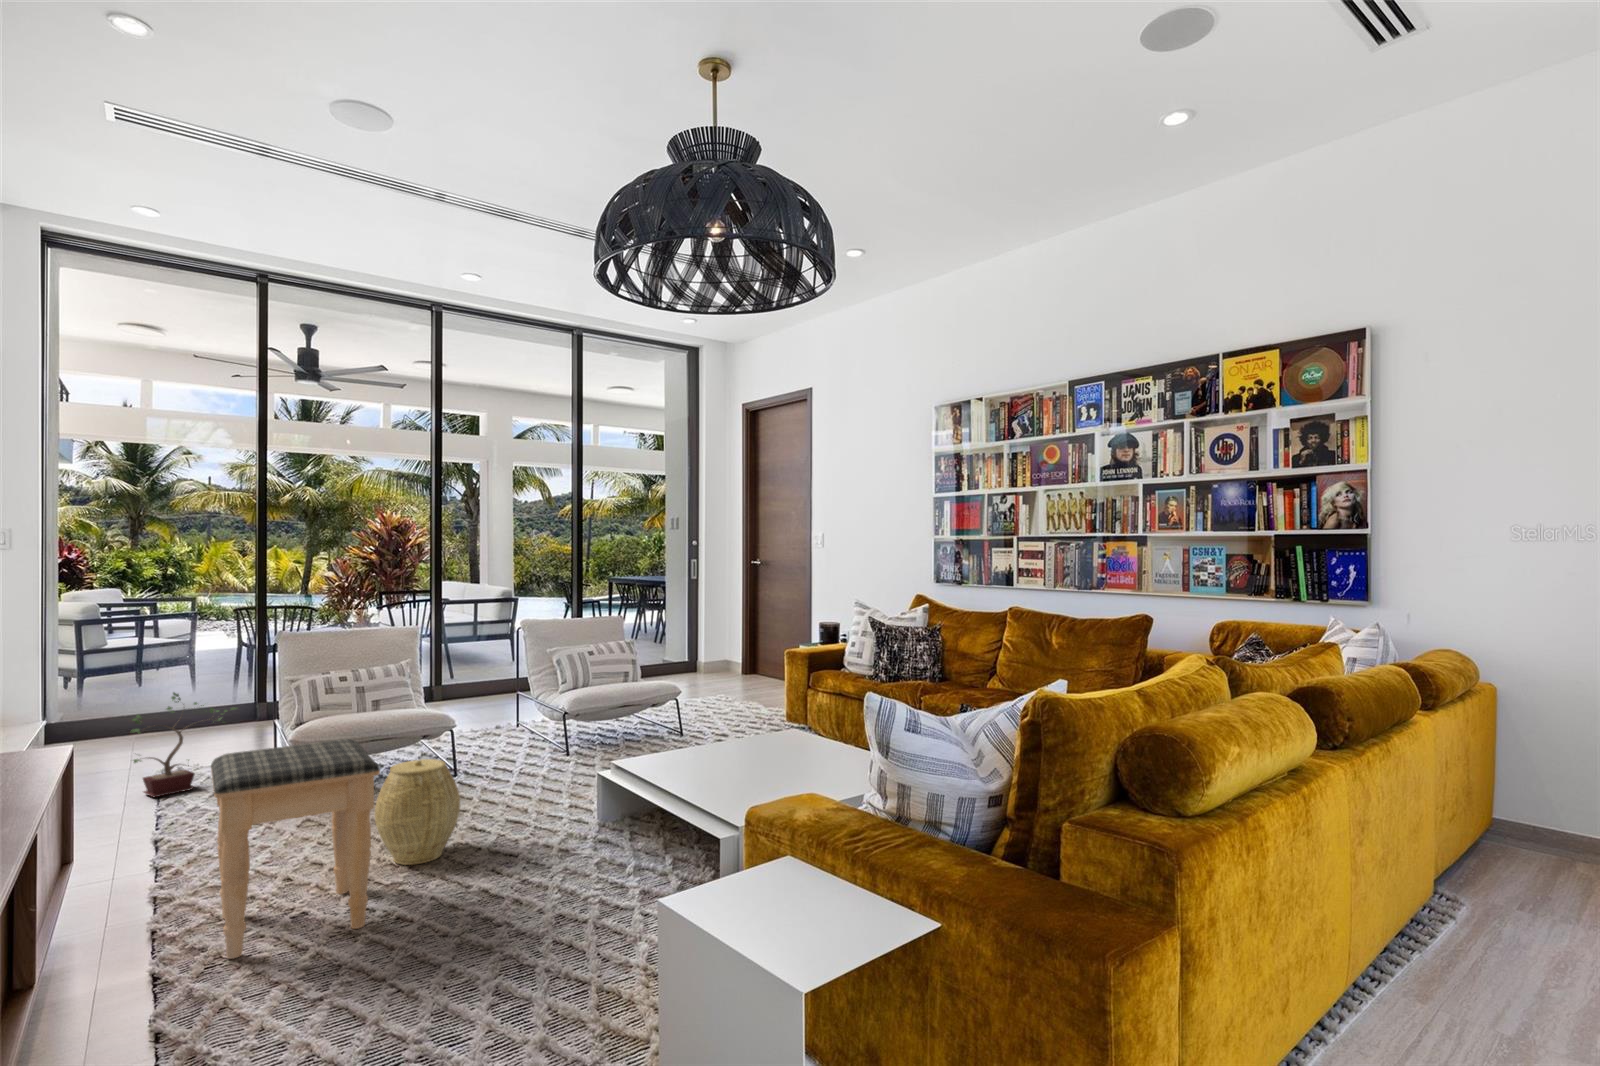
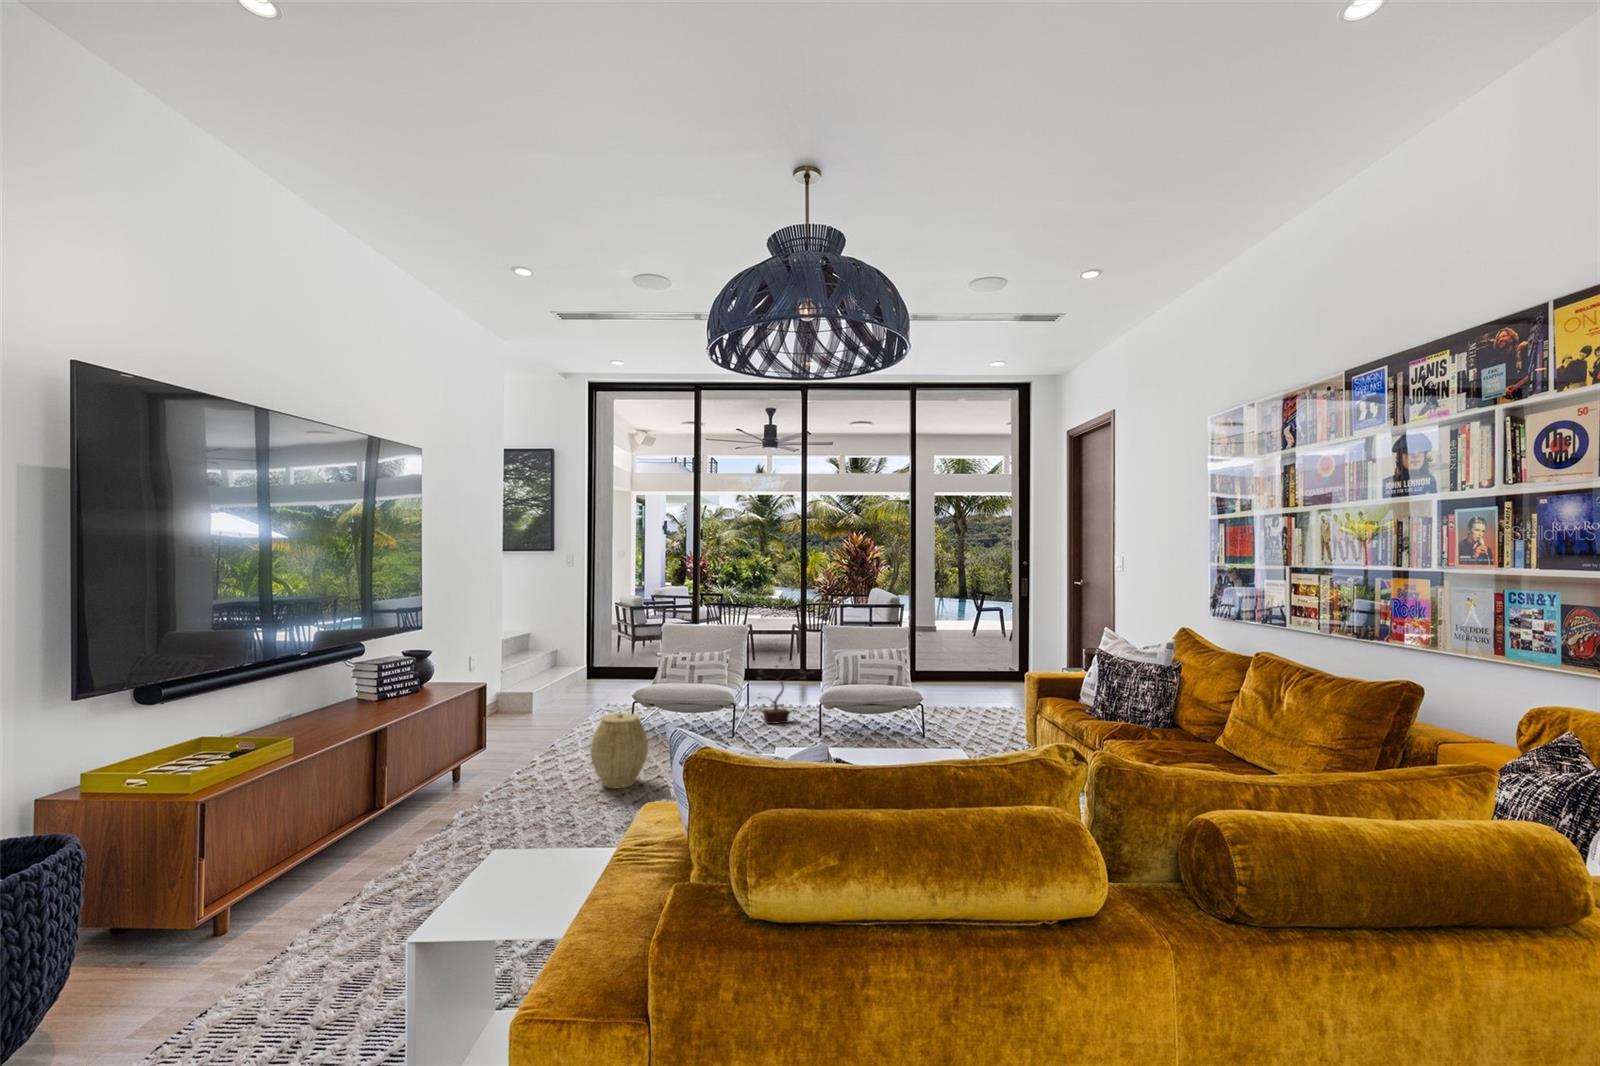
potted plant: present [131,693,235,797] -> present [757,657,812,724]
footstool: present [211,739,380,959] -> none [447,688,570,820]

